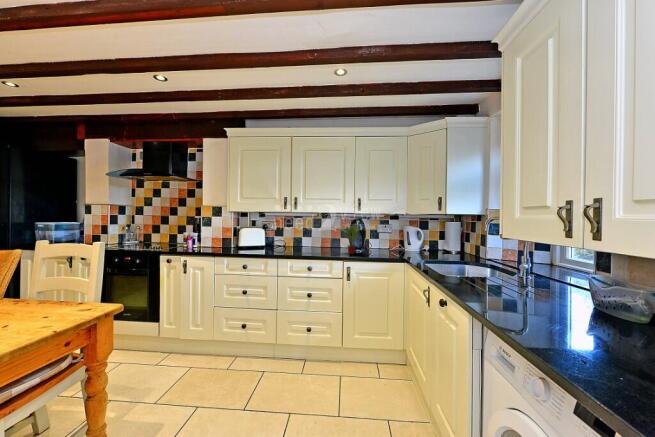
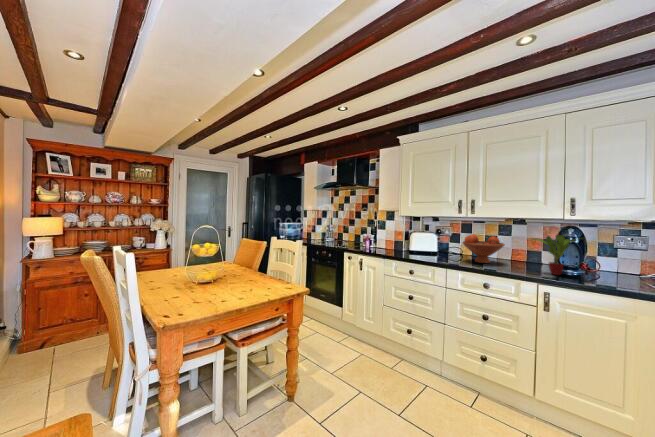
fruit bowl: none [288,228,319,251] -> present [463,234,505,263]

